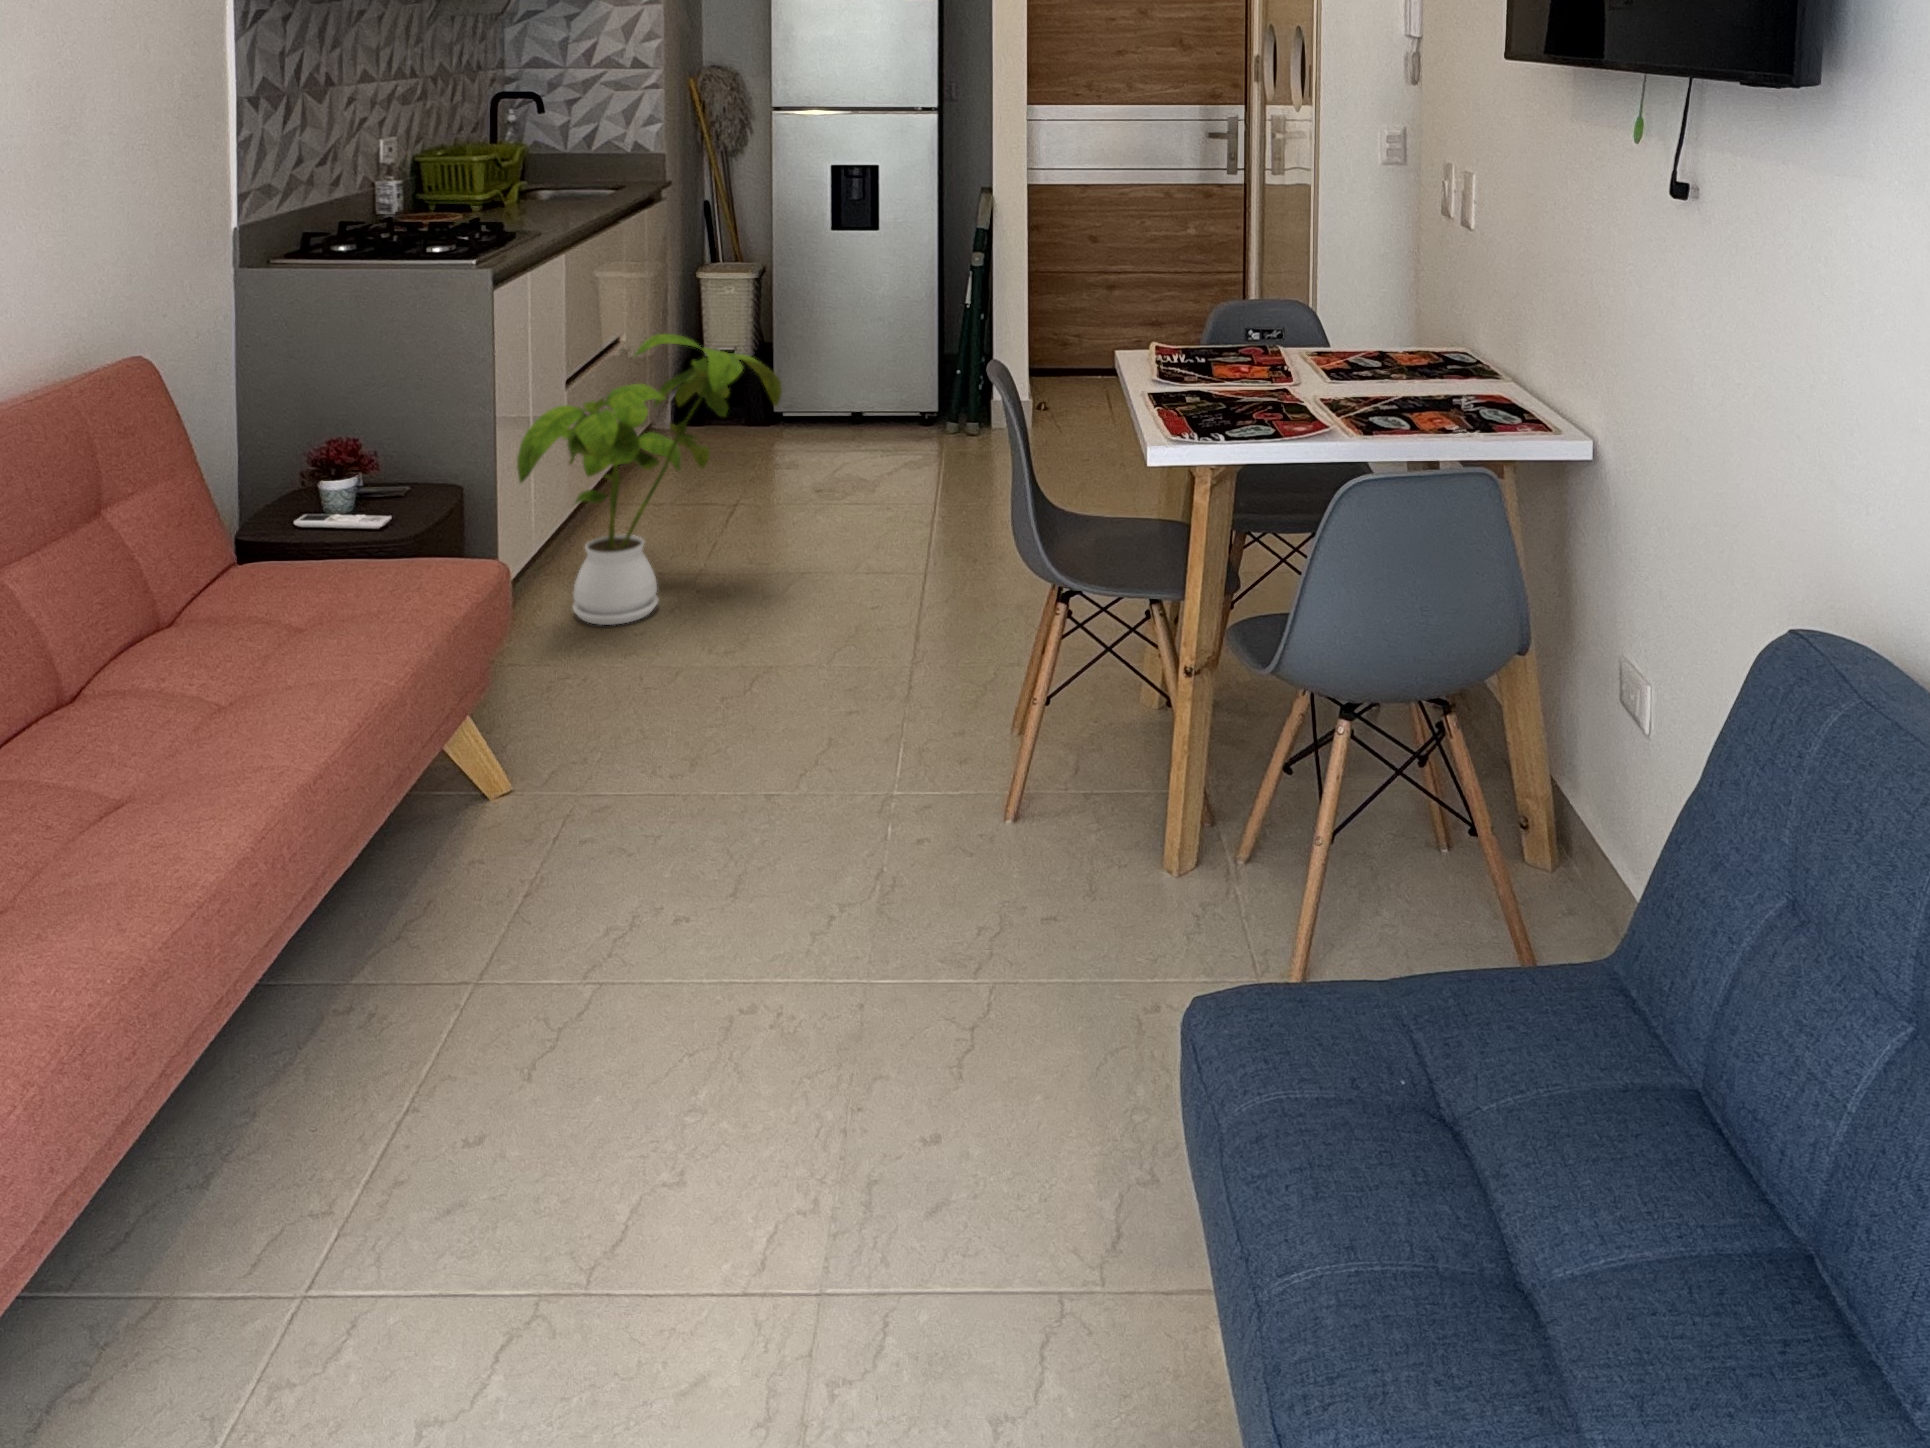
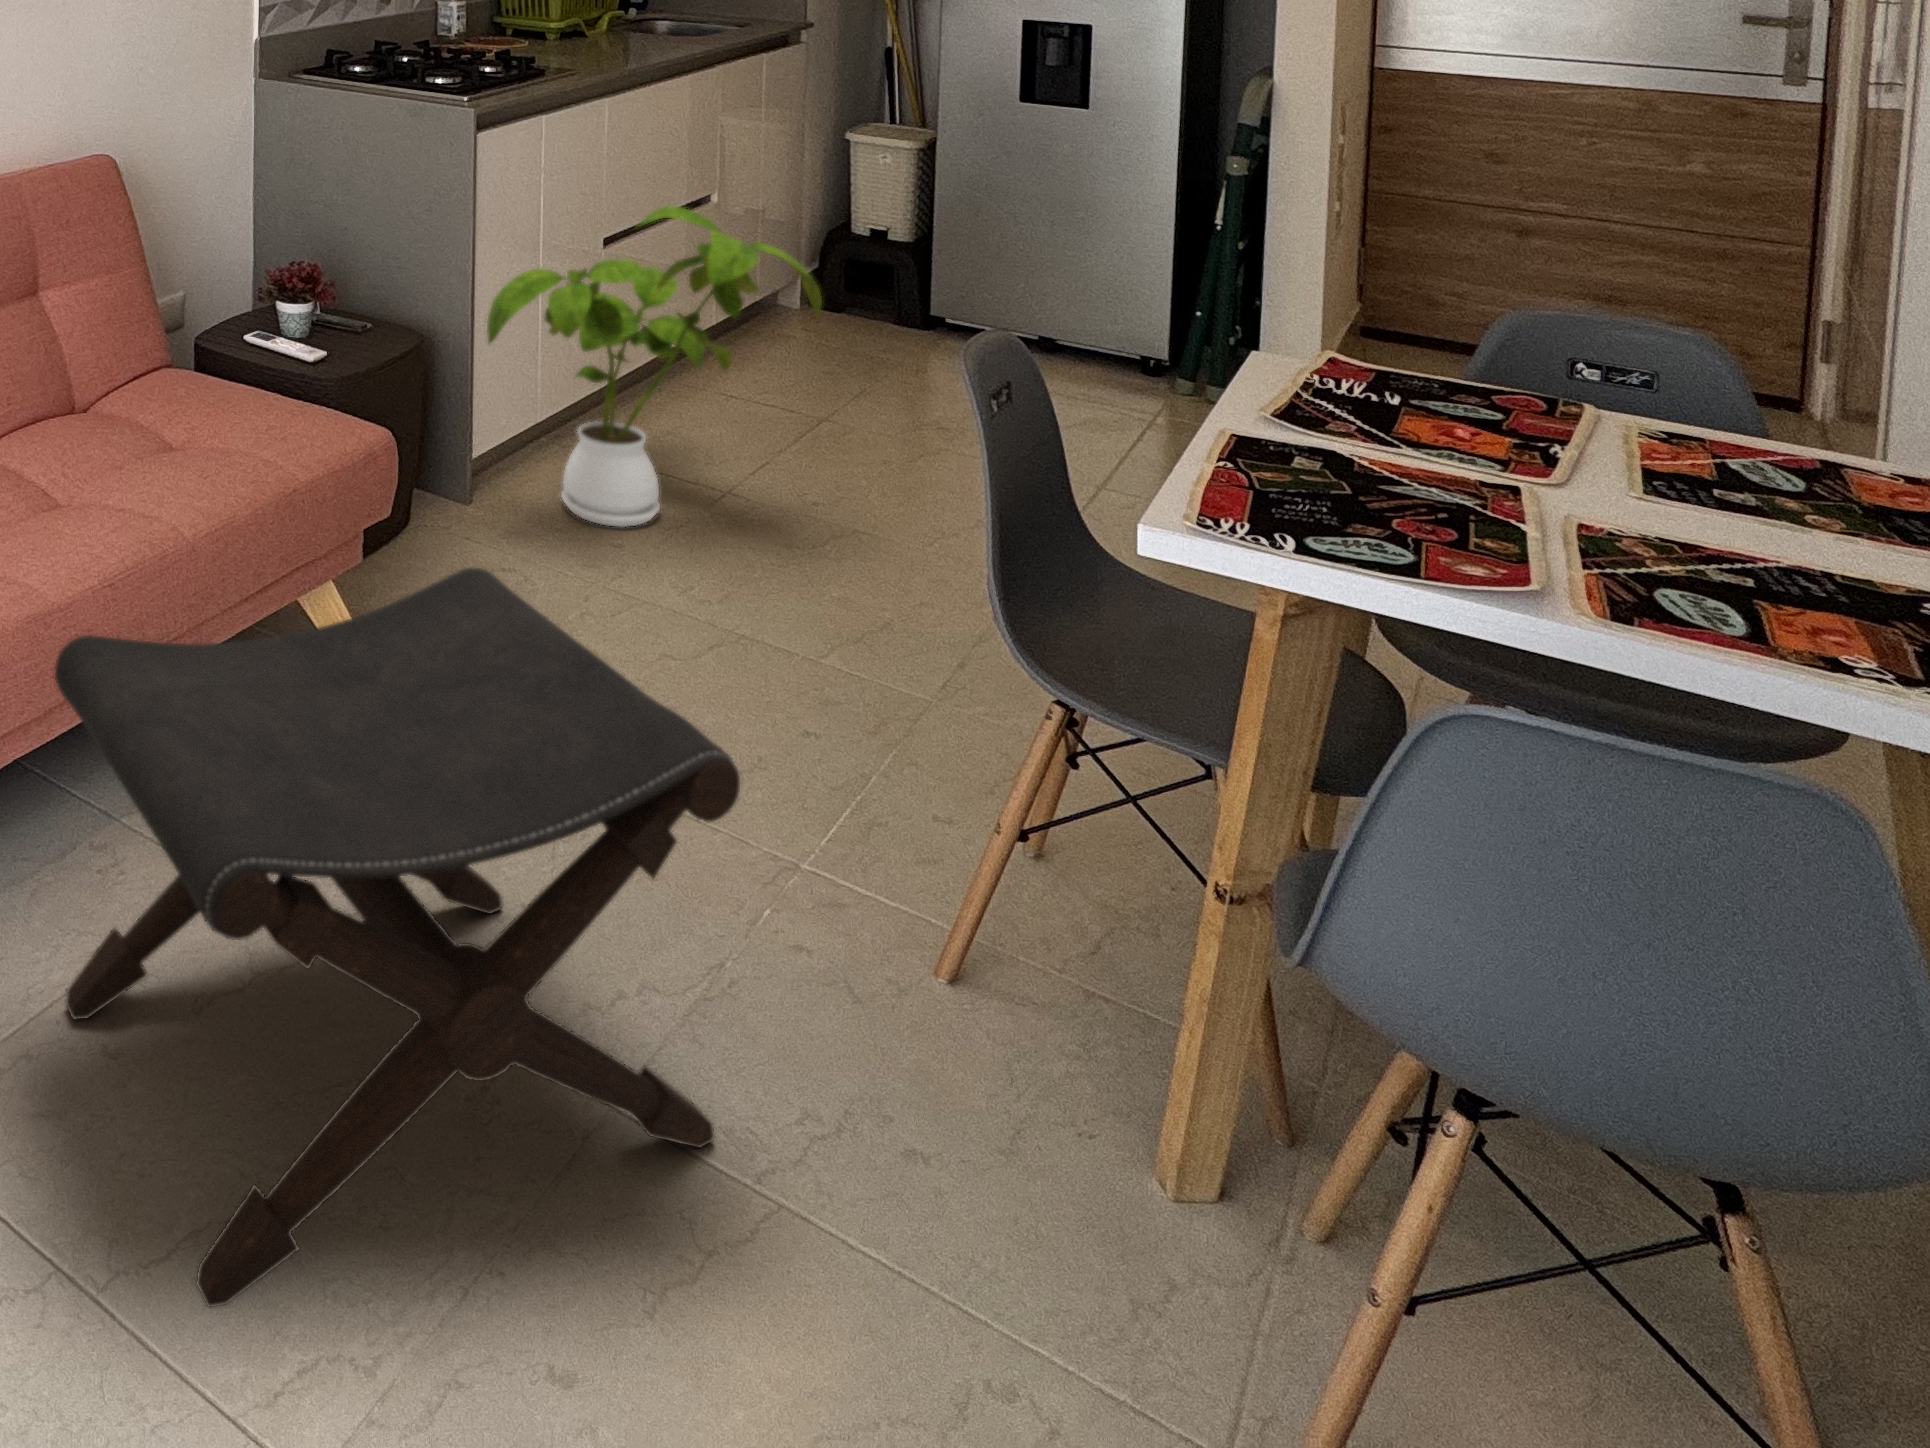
footstool: none [381,626,952,1251] -> present [55,568,740,1307]

